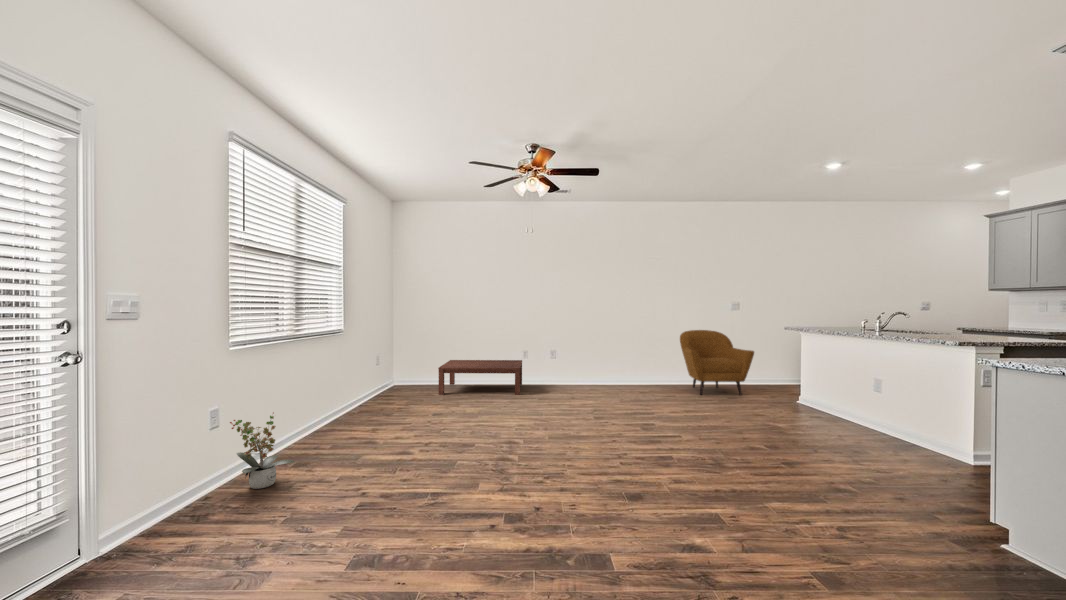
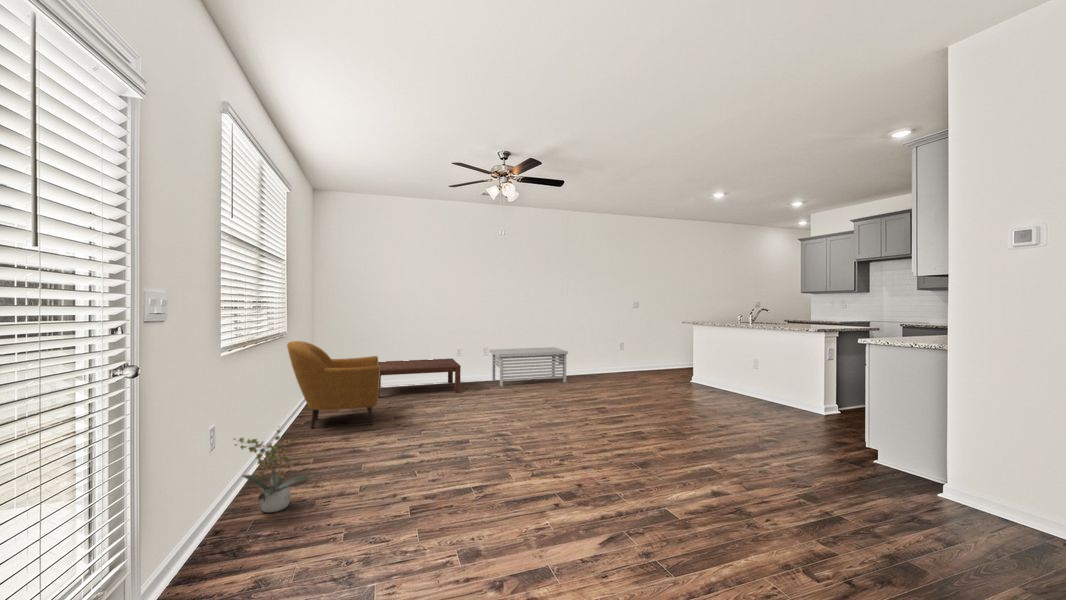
armchair: present [680,330,754,395] -> present [287,341,380,428]
storage bench: none [560,353,642,392] -> present [489,347,568,386]

